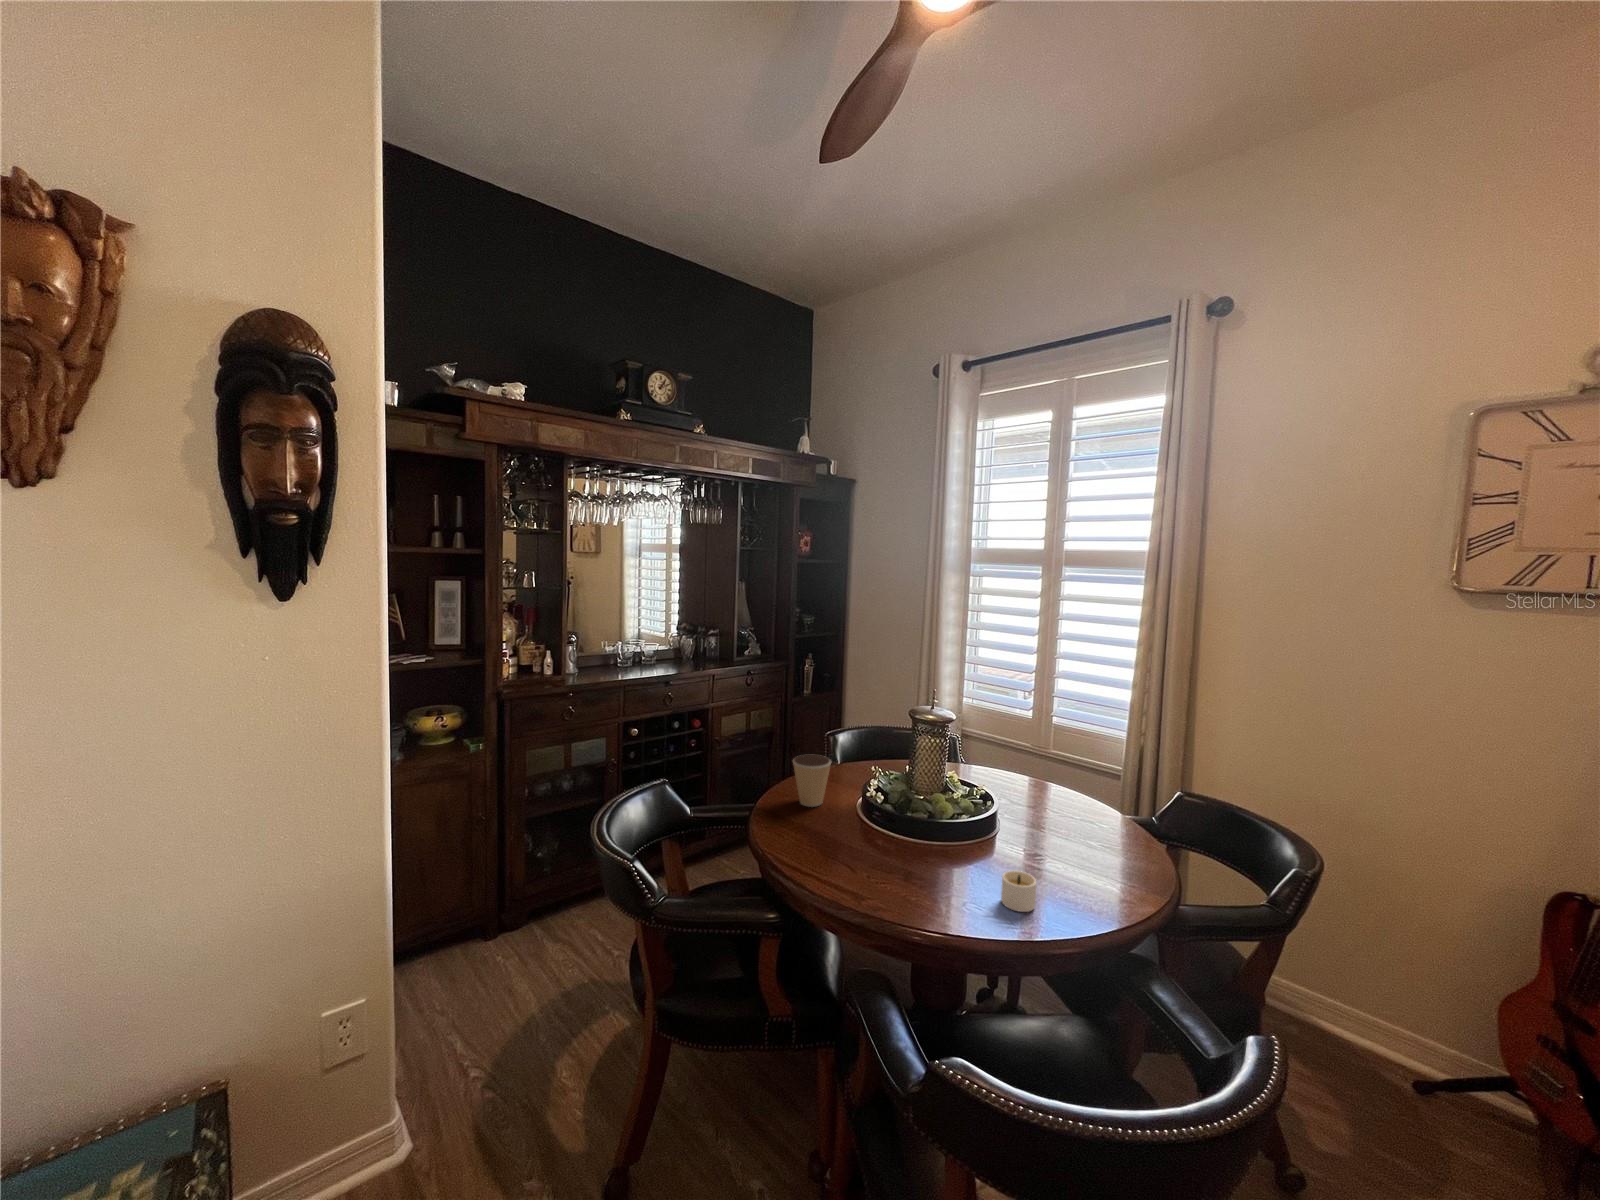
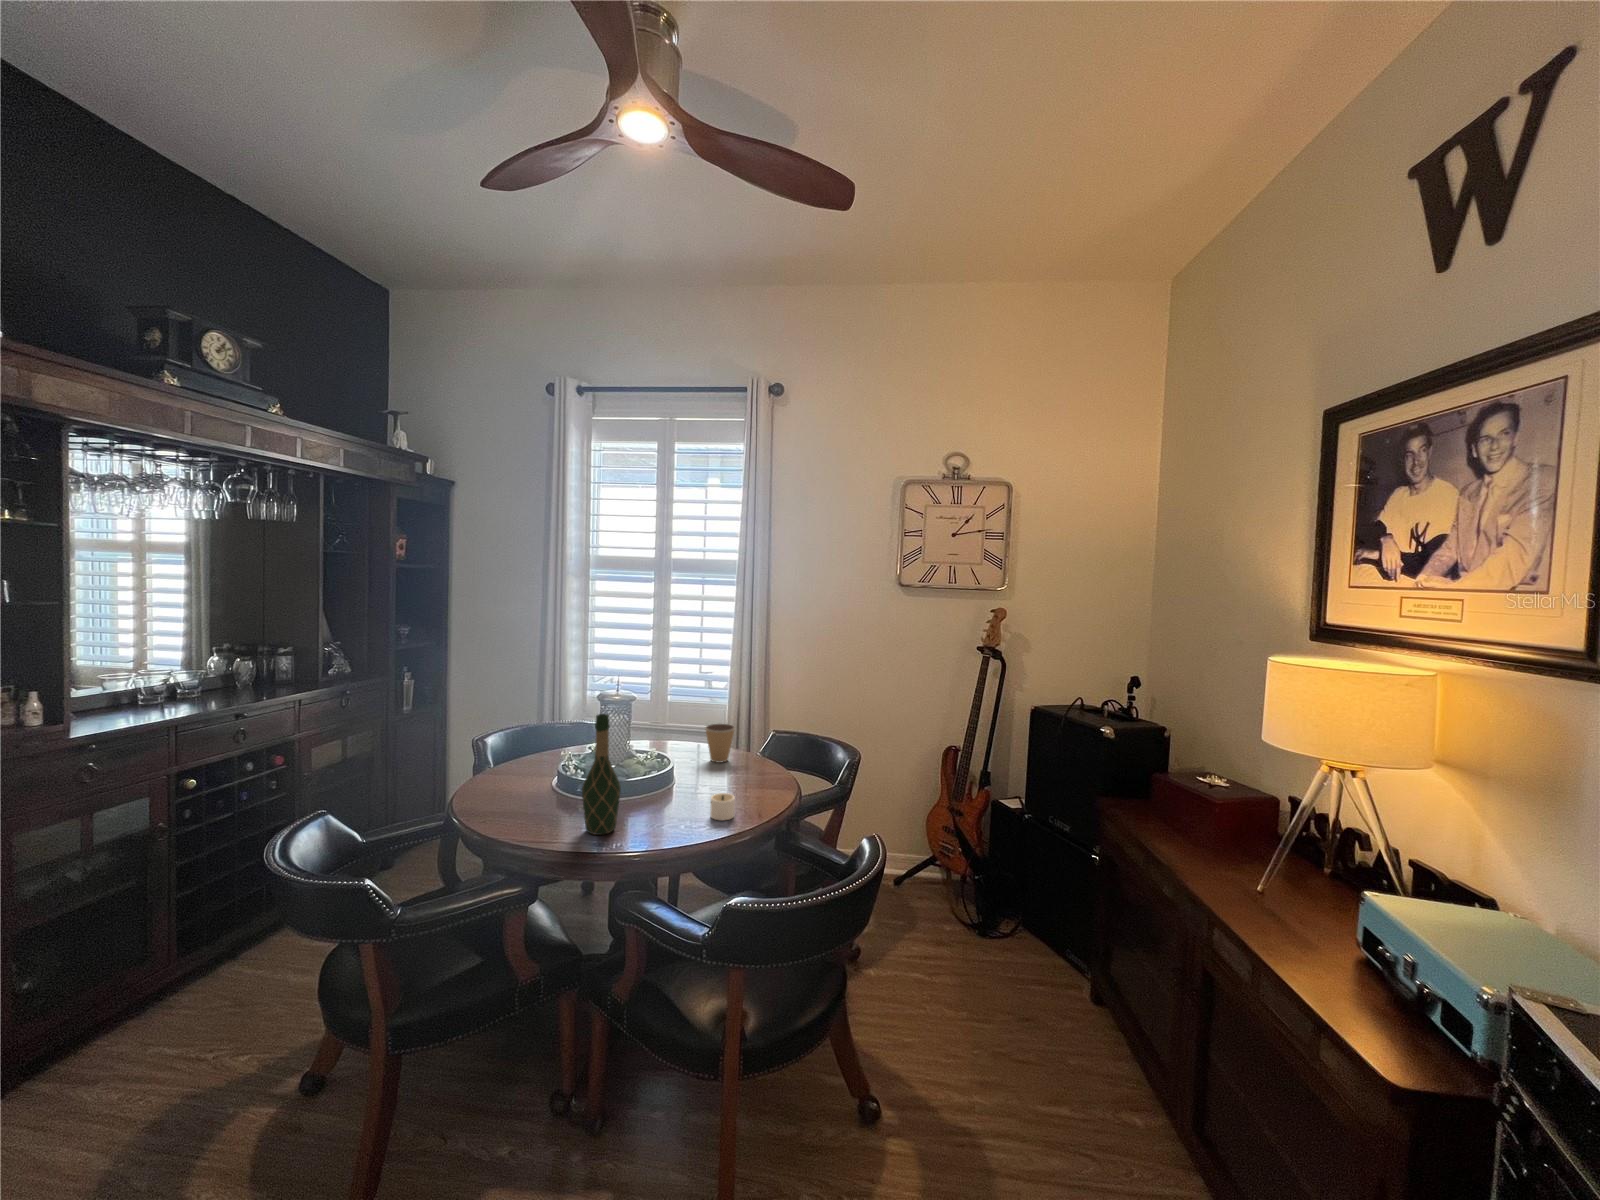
wine bottle: none [842,738,886,881] -> present [582,714,621,835]
coffee cup: present [793,755,831,807] -> present [705,724,735,763]

